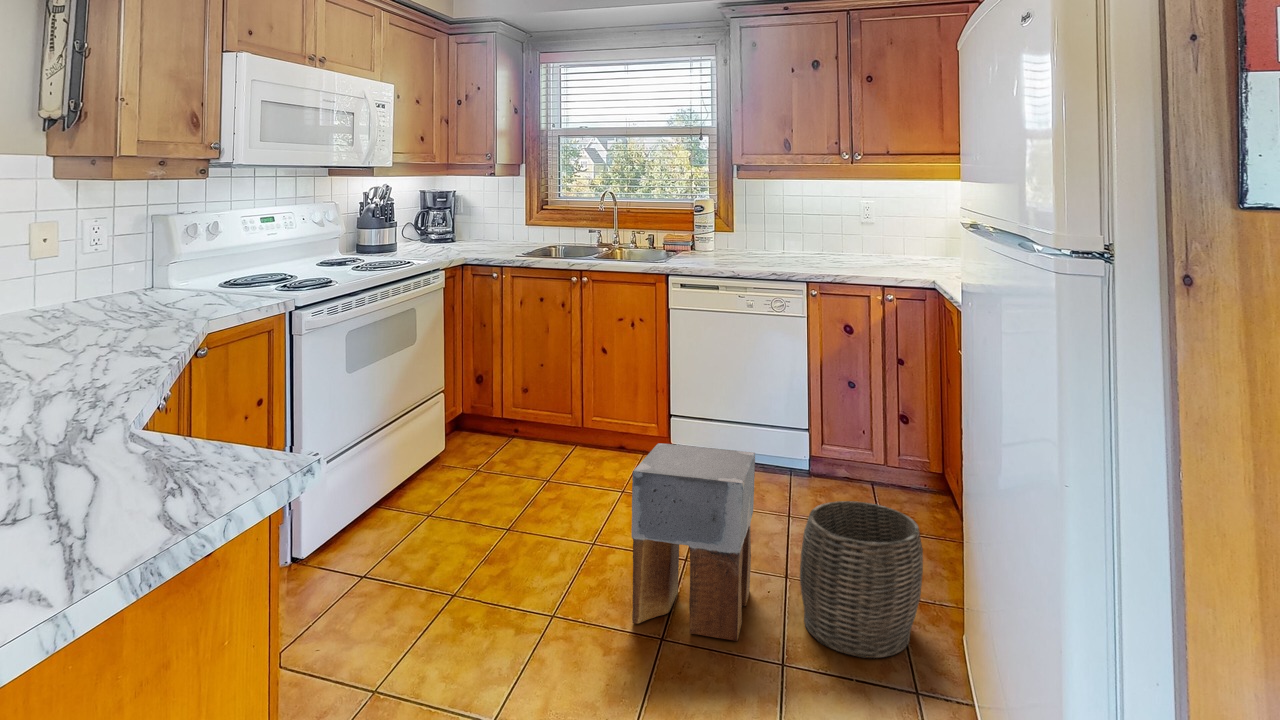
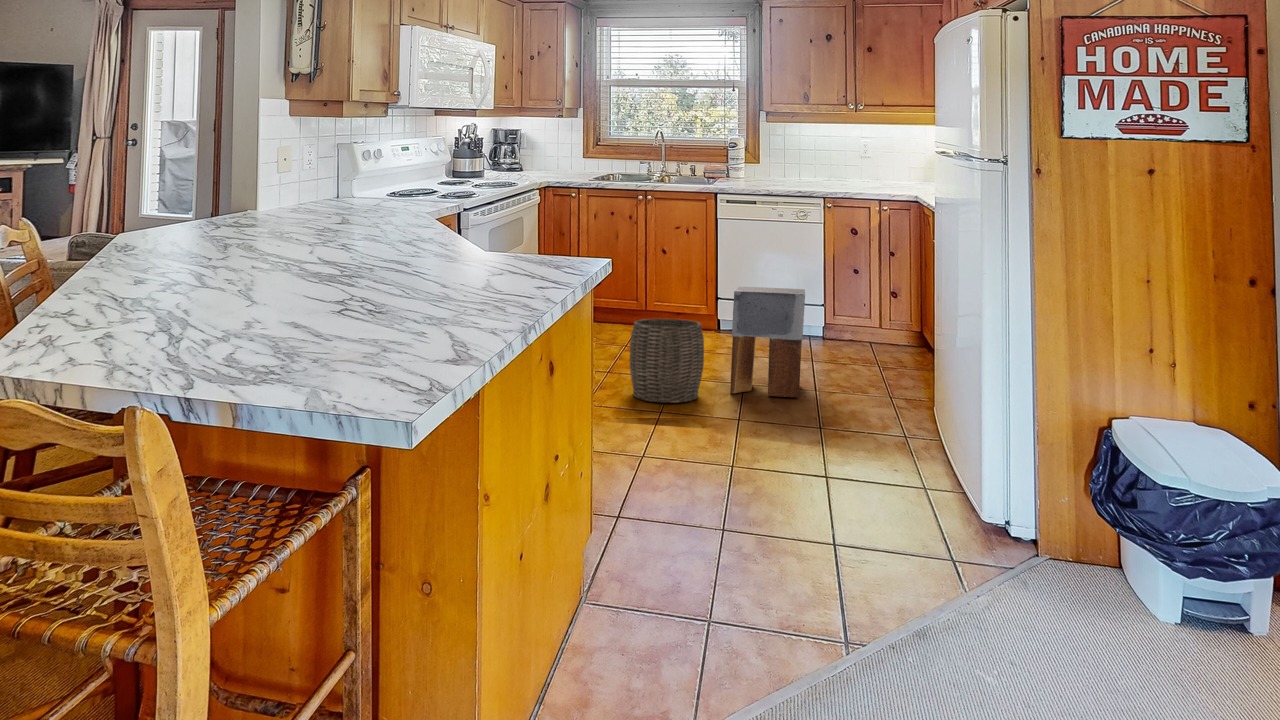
woven basket: present [800,501,923,658] -> present [629,319,704,403]

